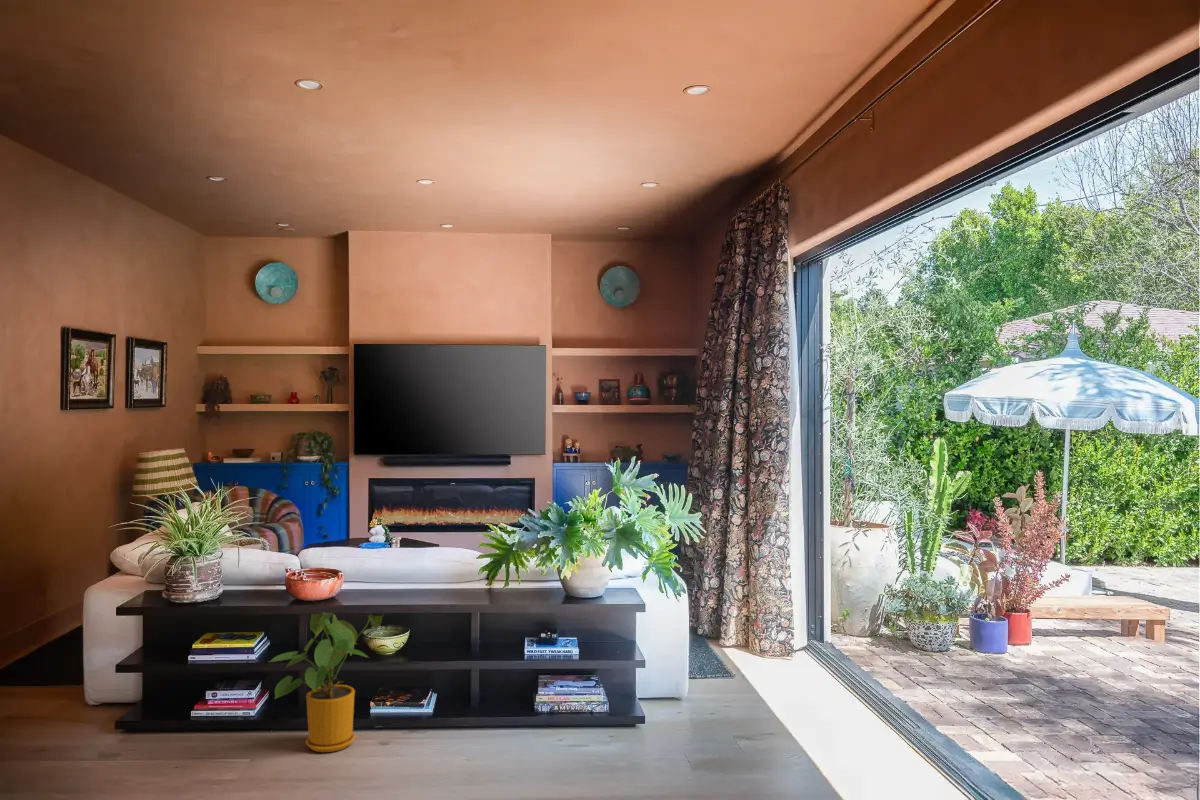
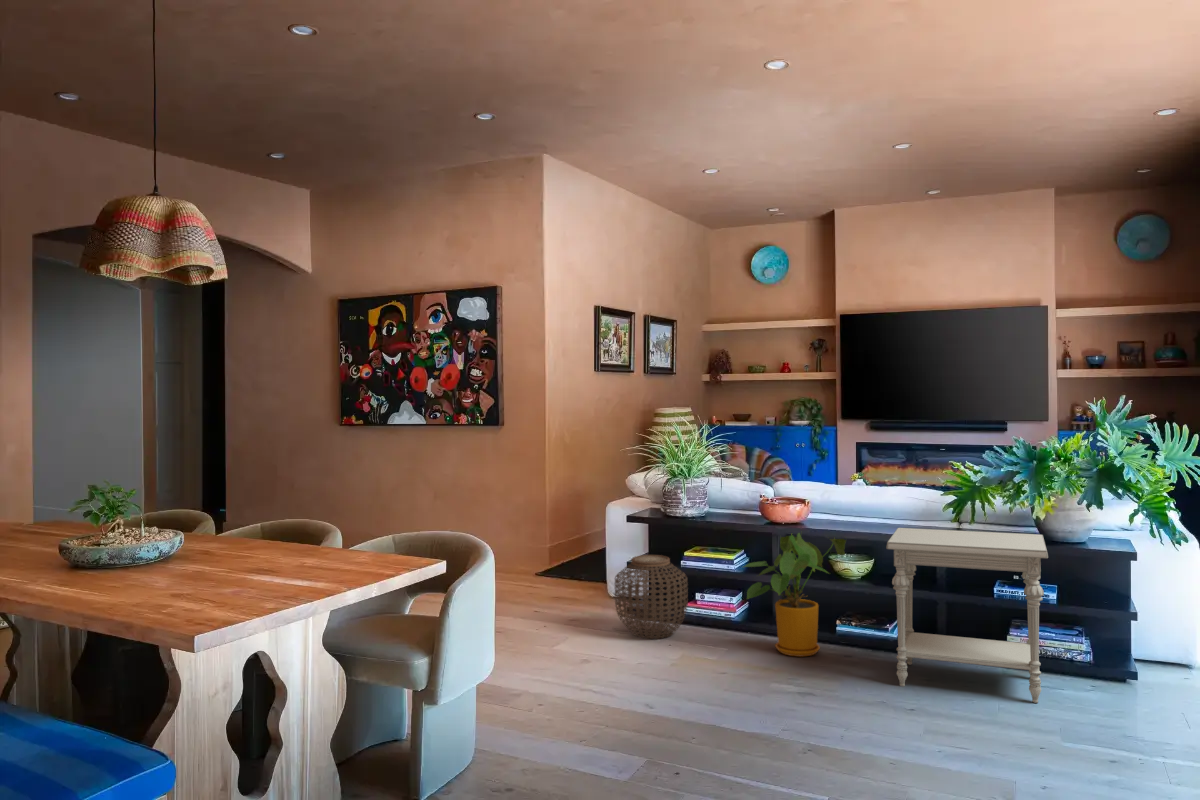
side table: none [433,596,581,770] -> present [886,528,1048,703]
woven basket: none [97,654,196,762] -> present [615,555,688,639]

